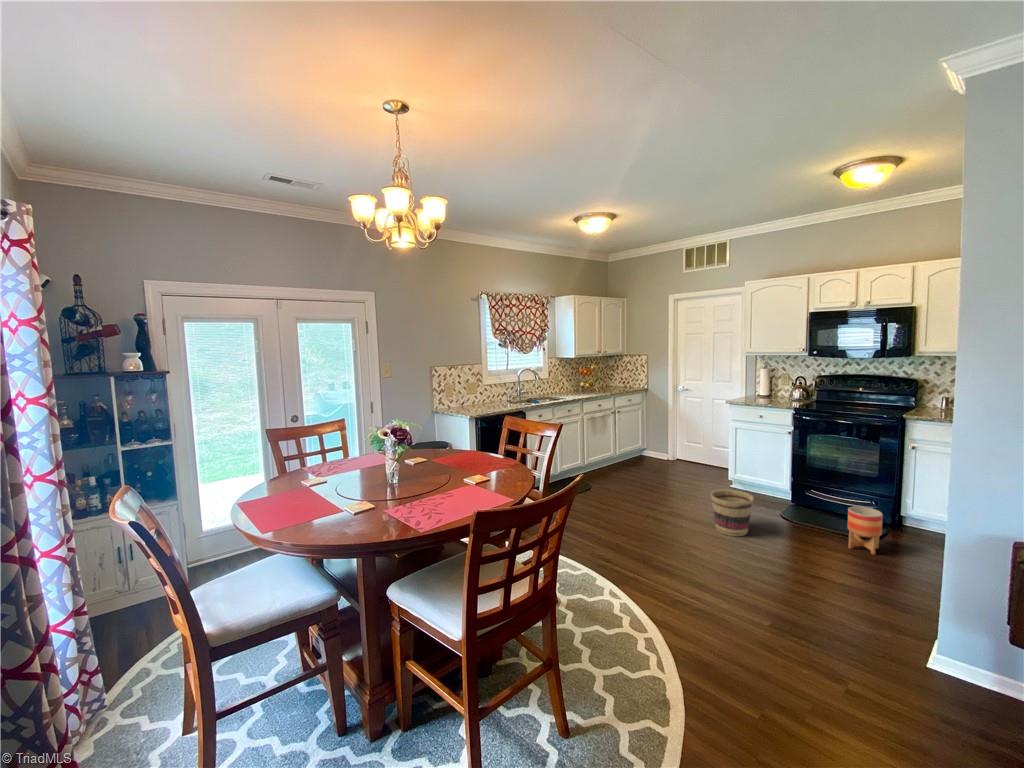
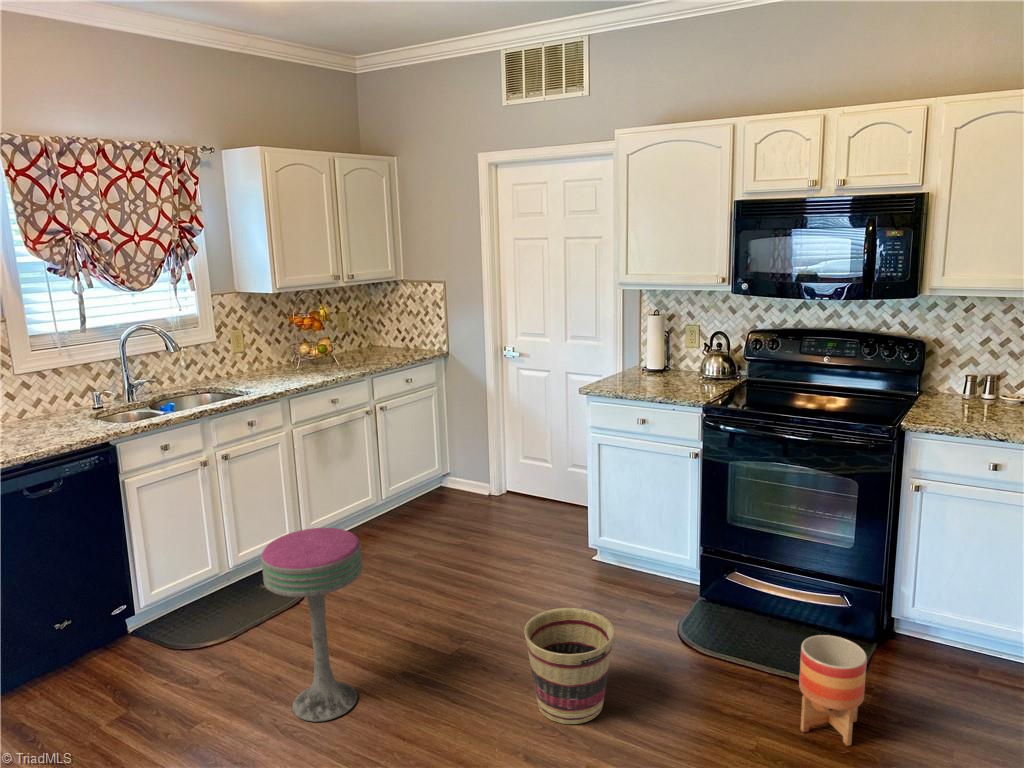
bar stool: none [599,447,639,525] -> present [261,528,363,722]

